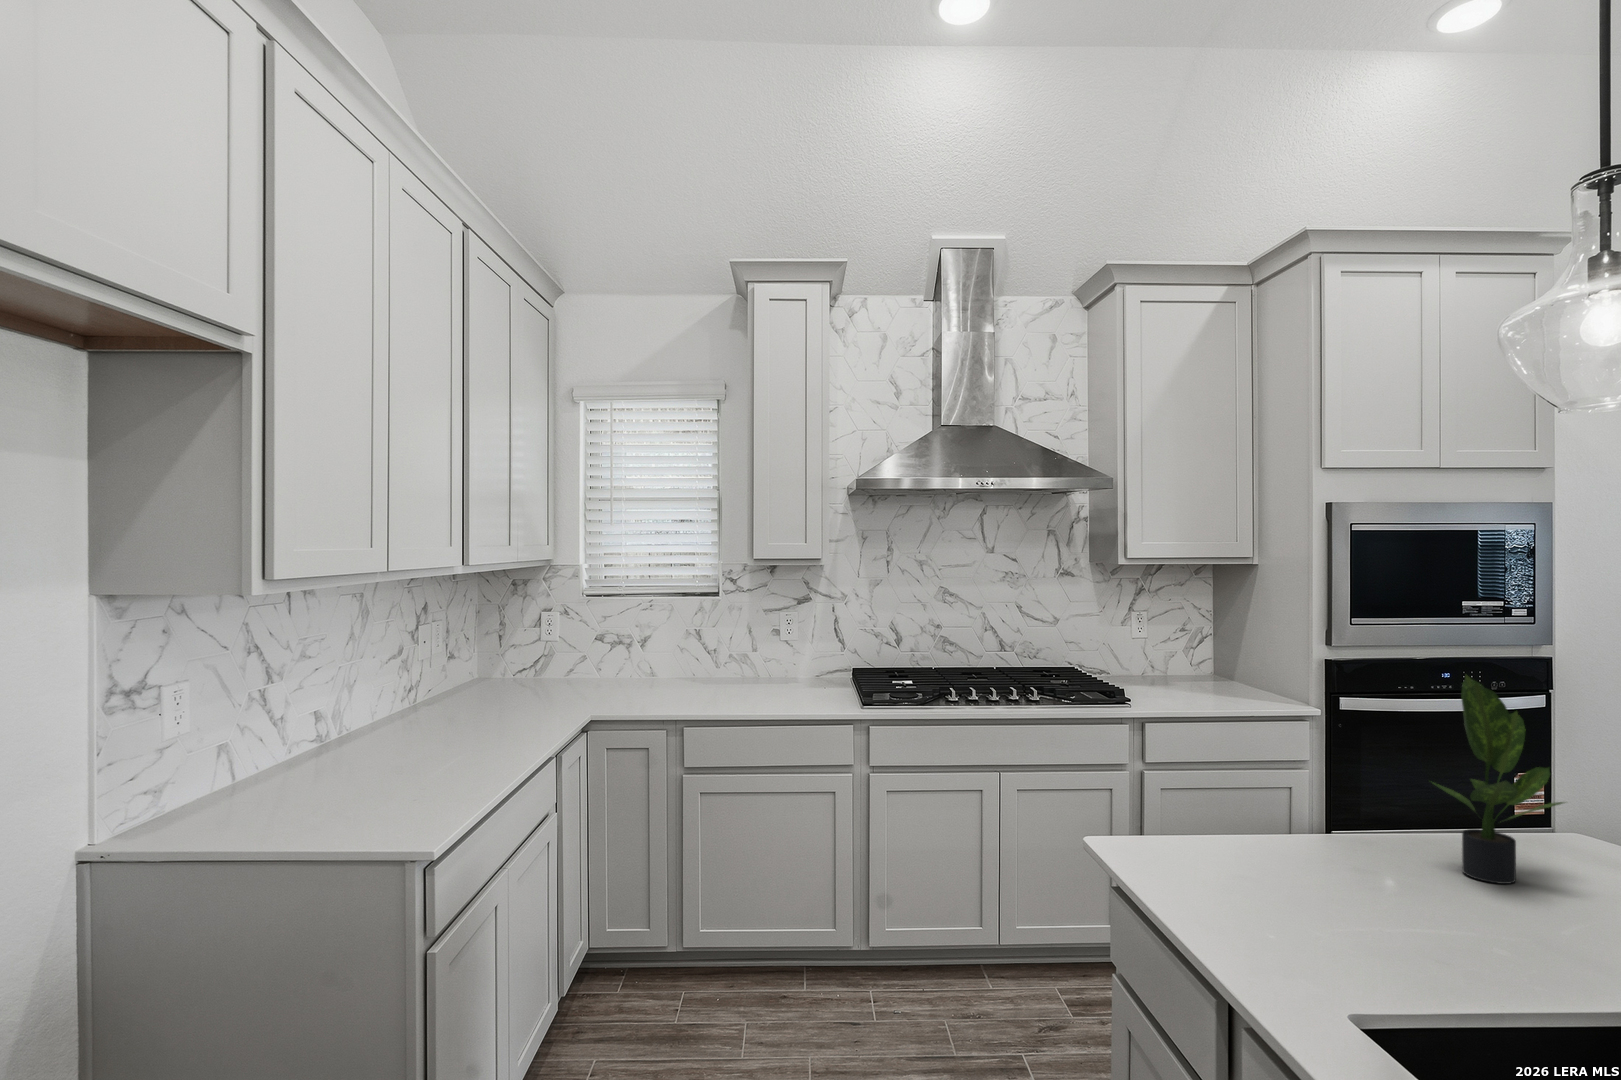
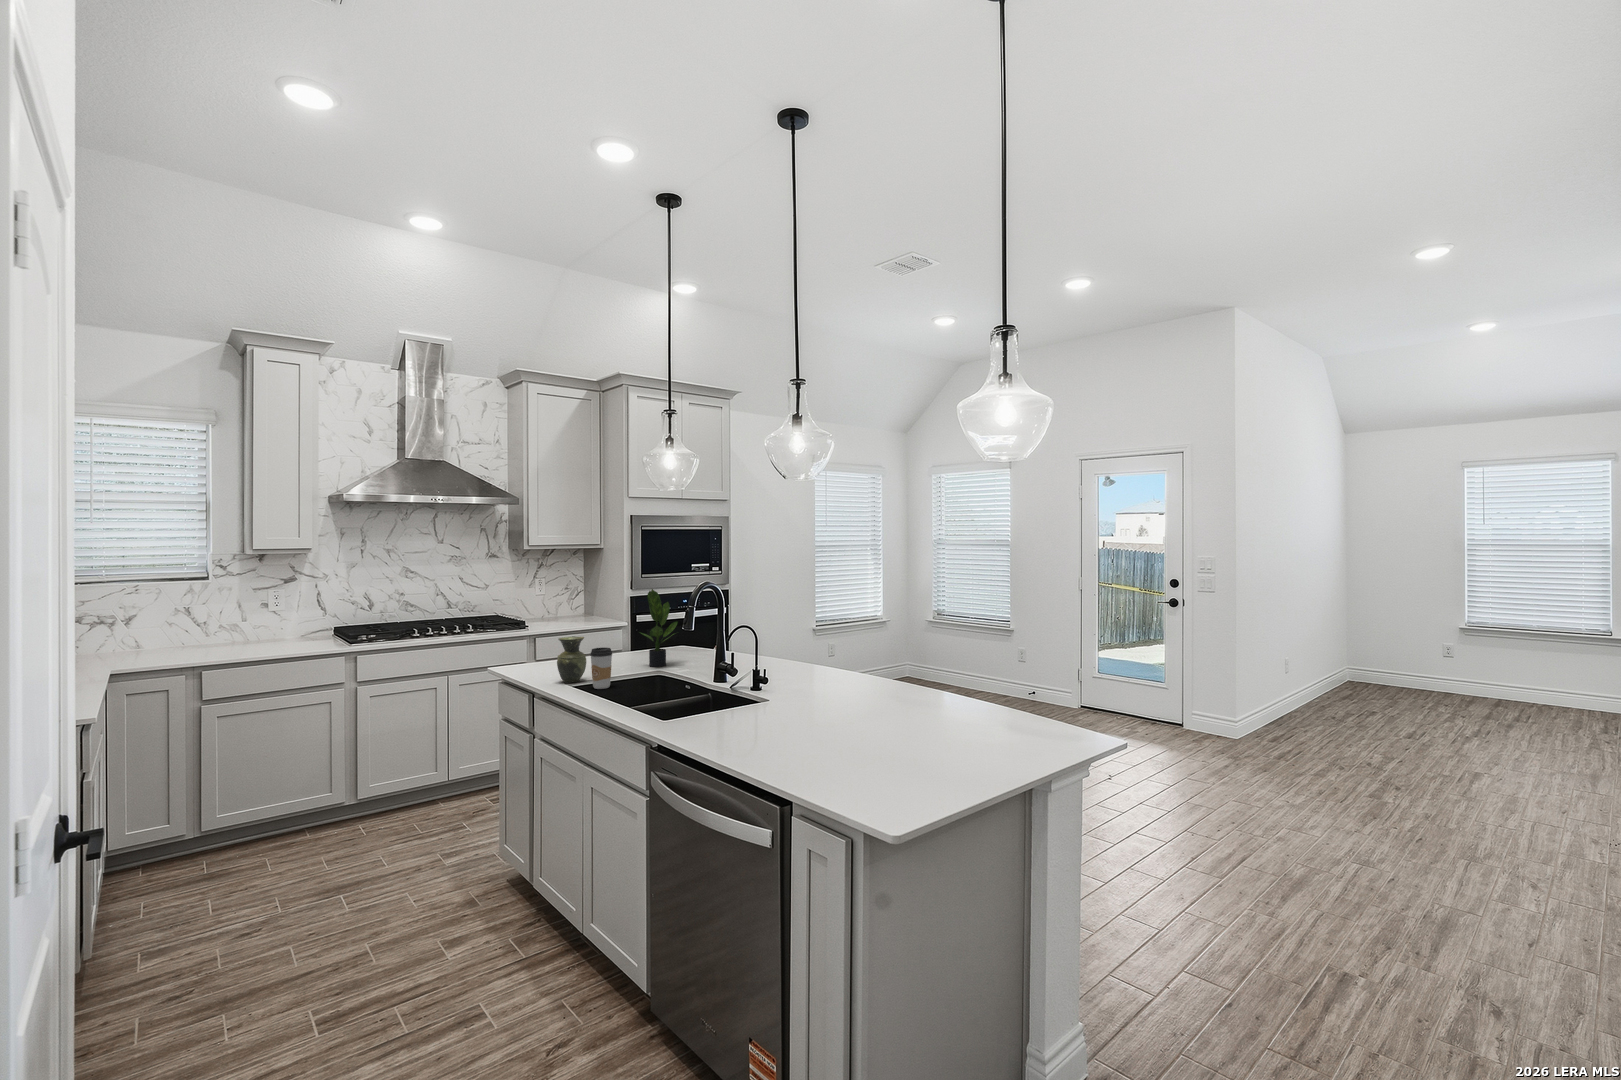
vase: none [1229,781,1306,900] -> present [557,636,586,682]
coffee cup: none [1336,837,1405,960] -> present [590,648,612,689]

